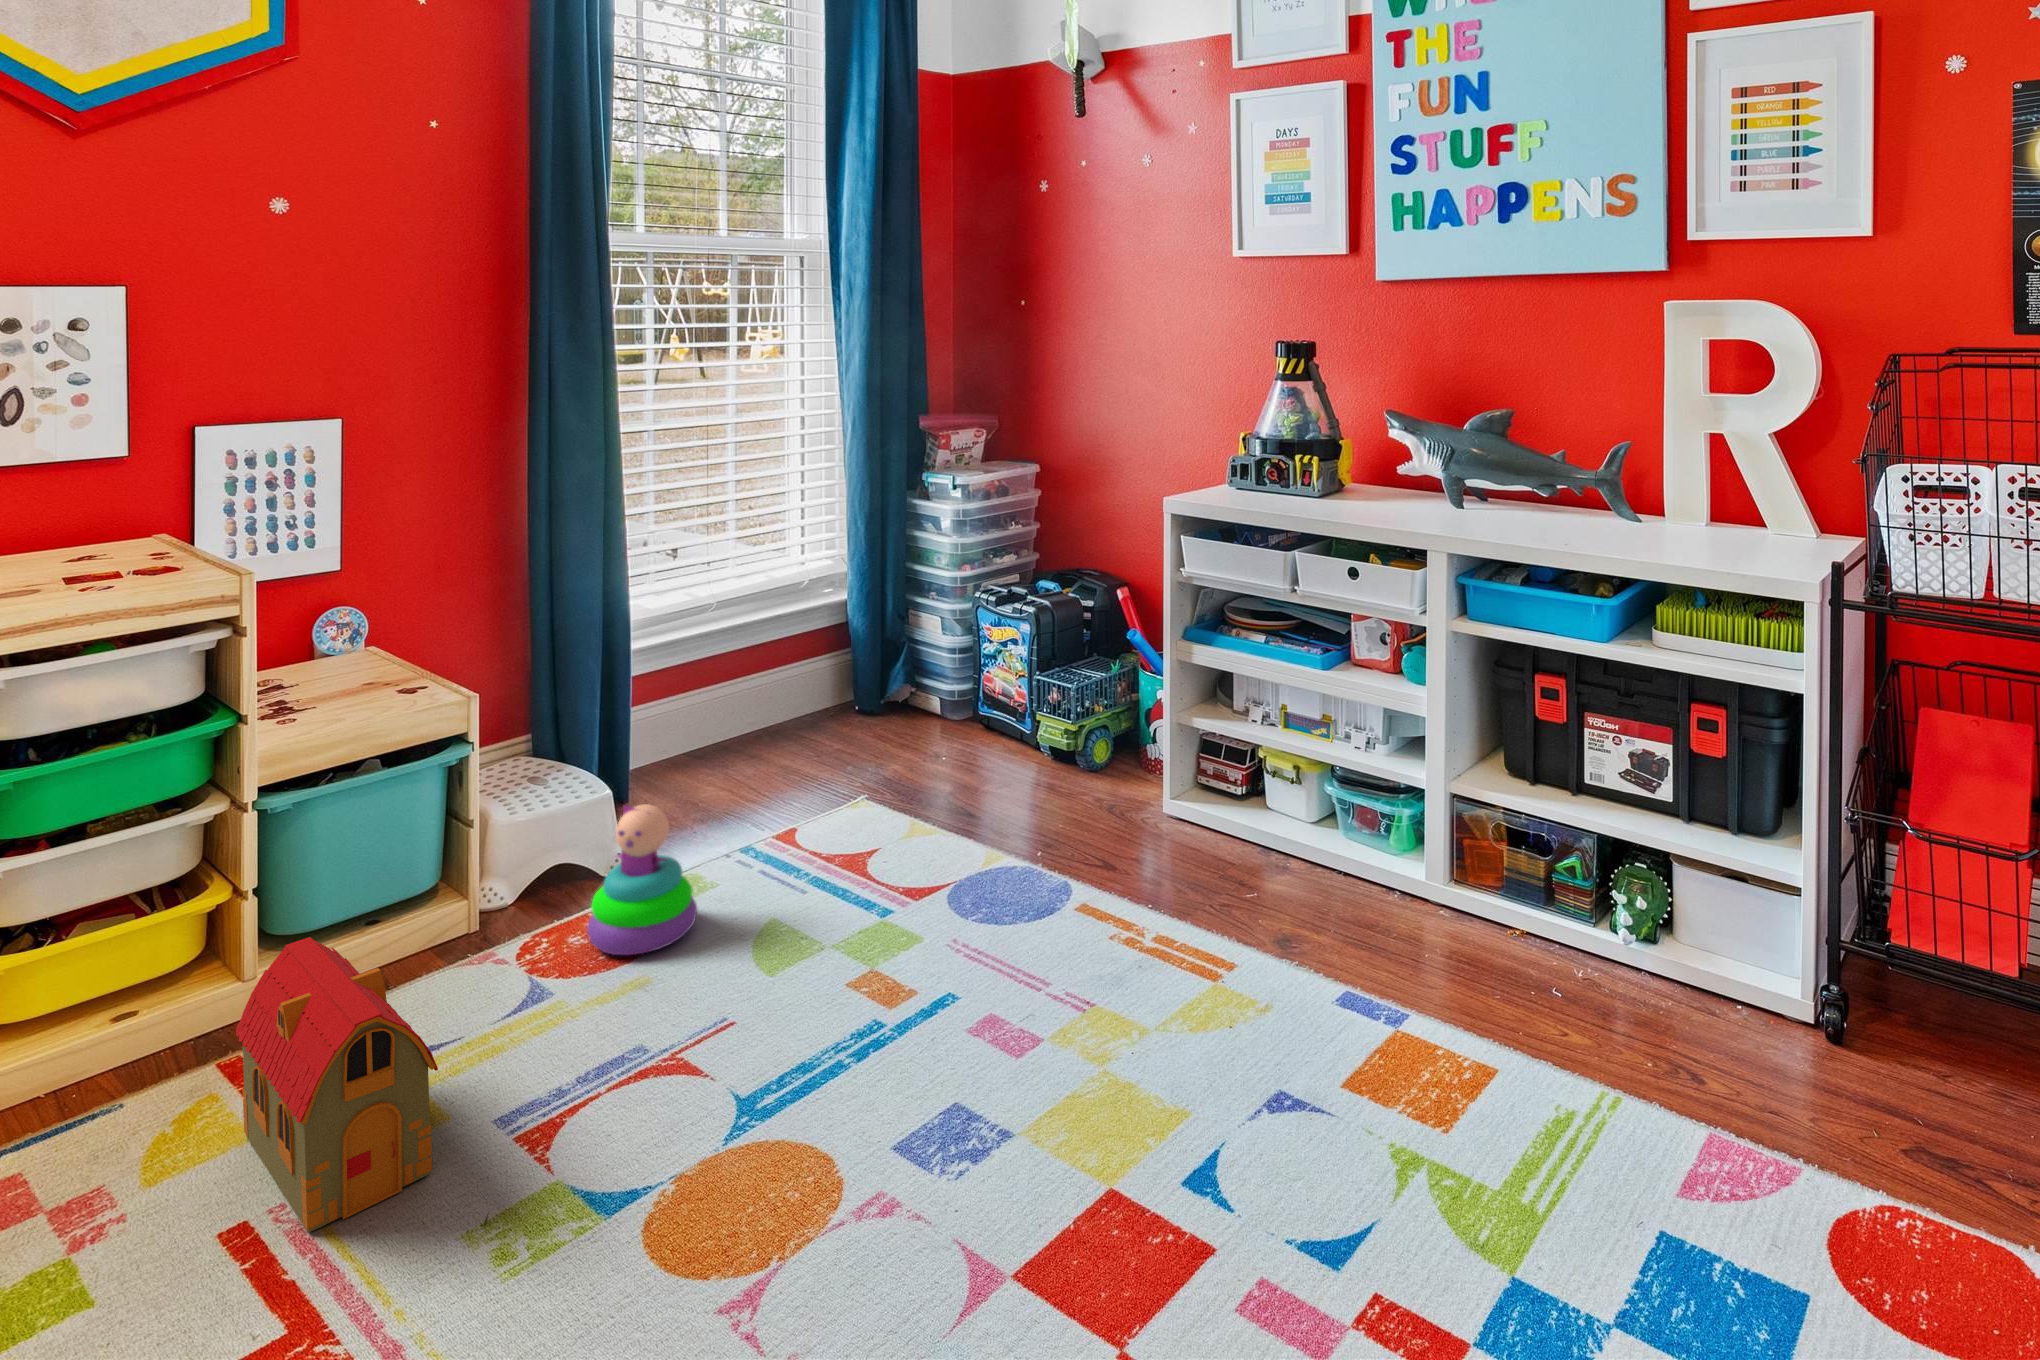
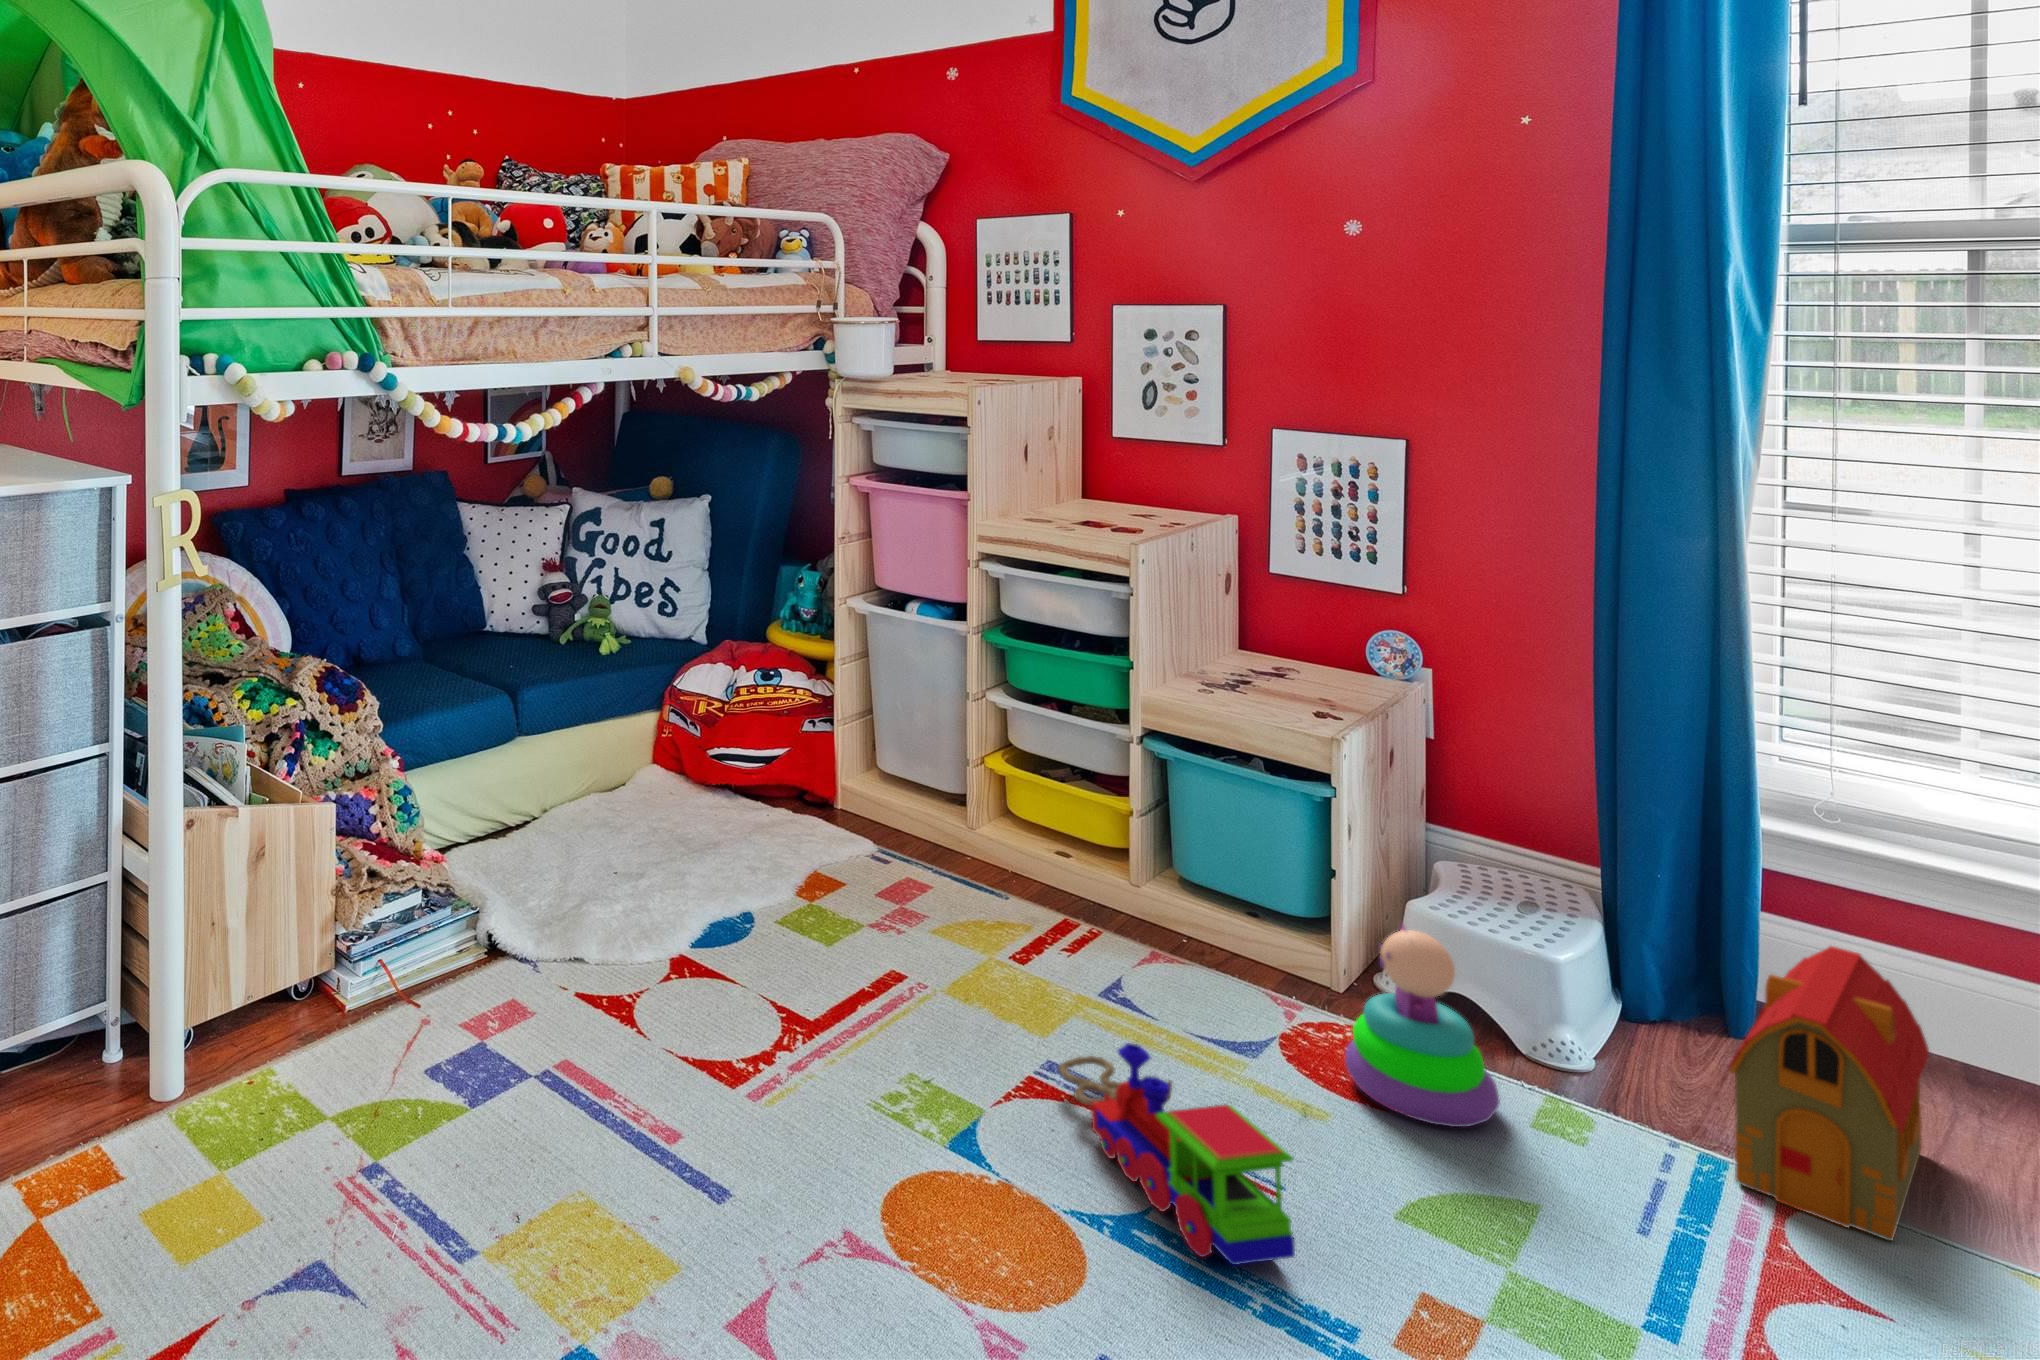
toy house: present [236,937,438,1232] -> present [1729,946,1929,1241]
toy train: none [536,953,839,1106] -> present [1058,1043,1295,1265]

